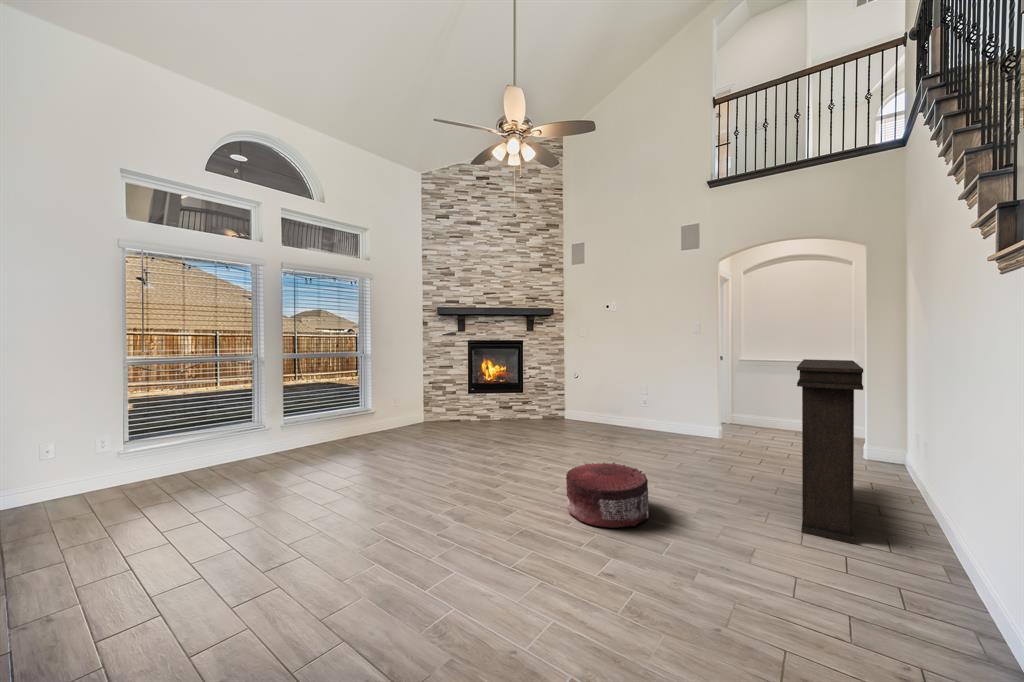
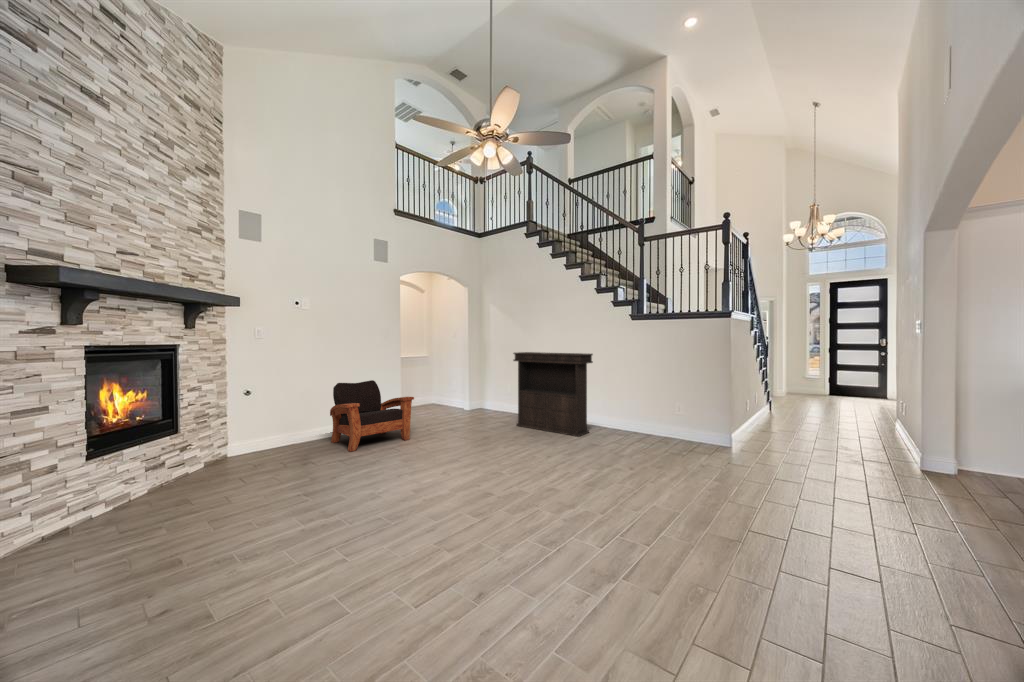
armchair: none [591,377,670,447] -> present [330,380,414,452]
pouf: present [566,462,649,528] -> none [532,431,590,474]

